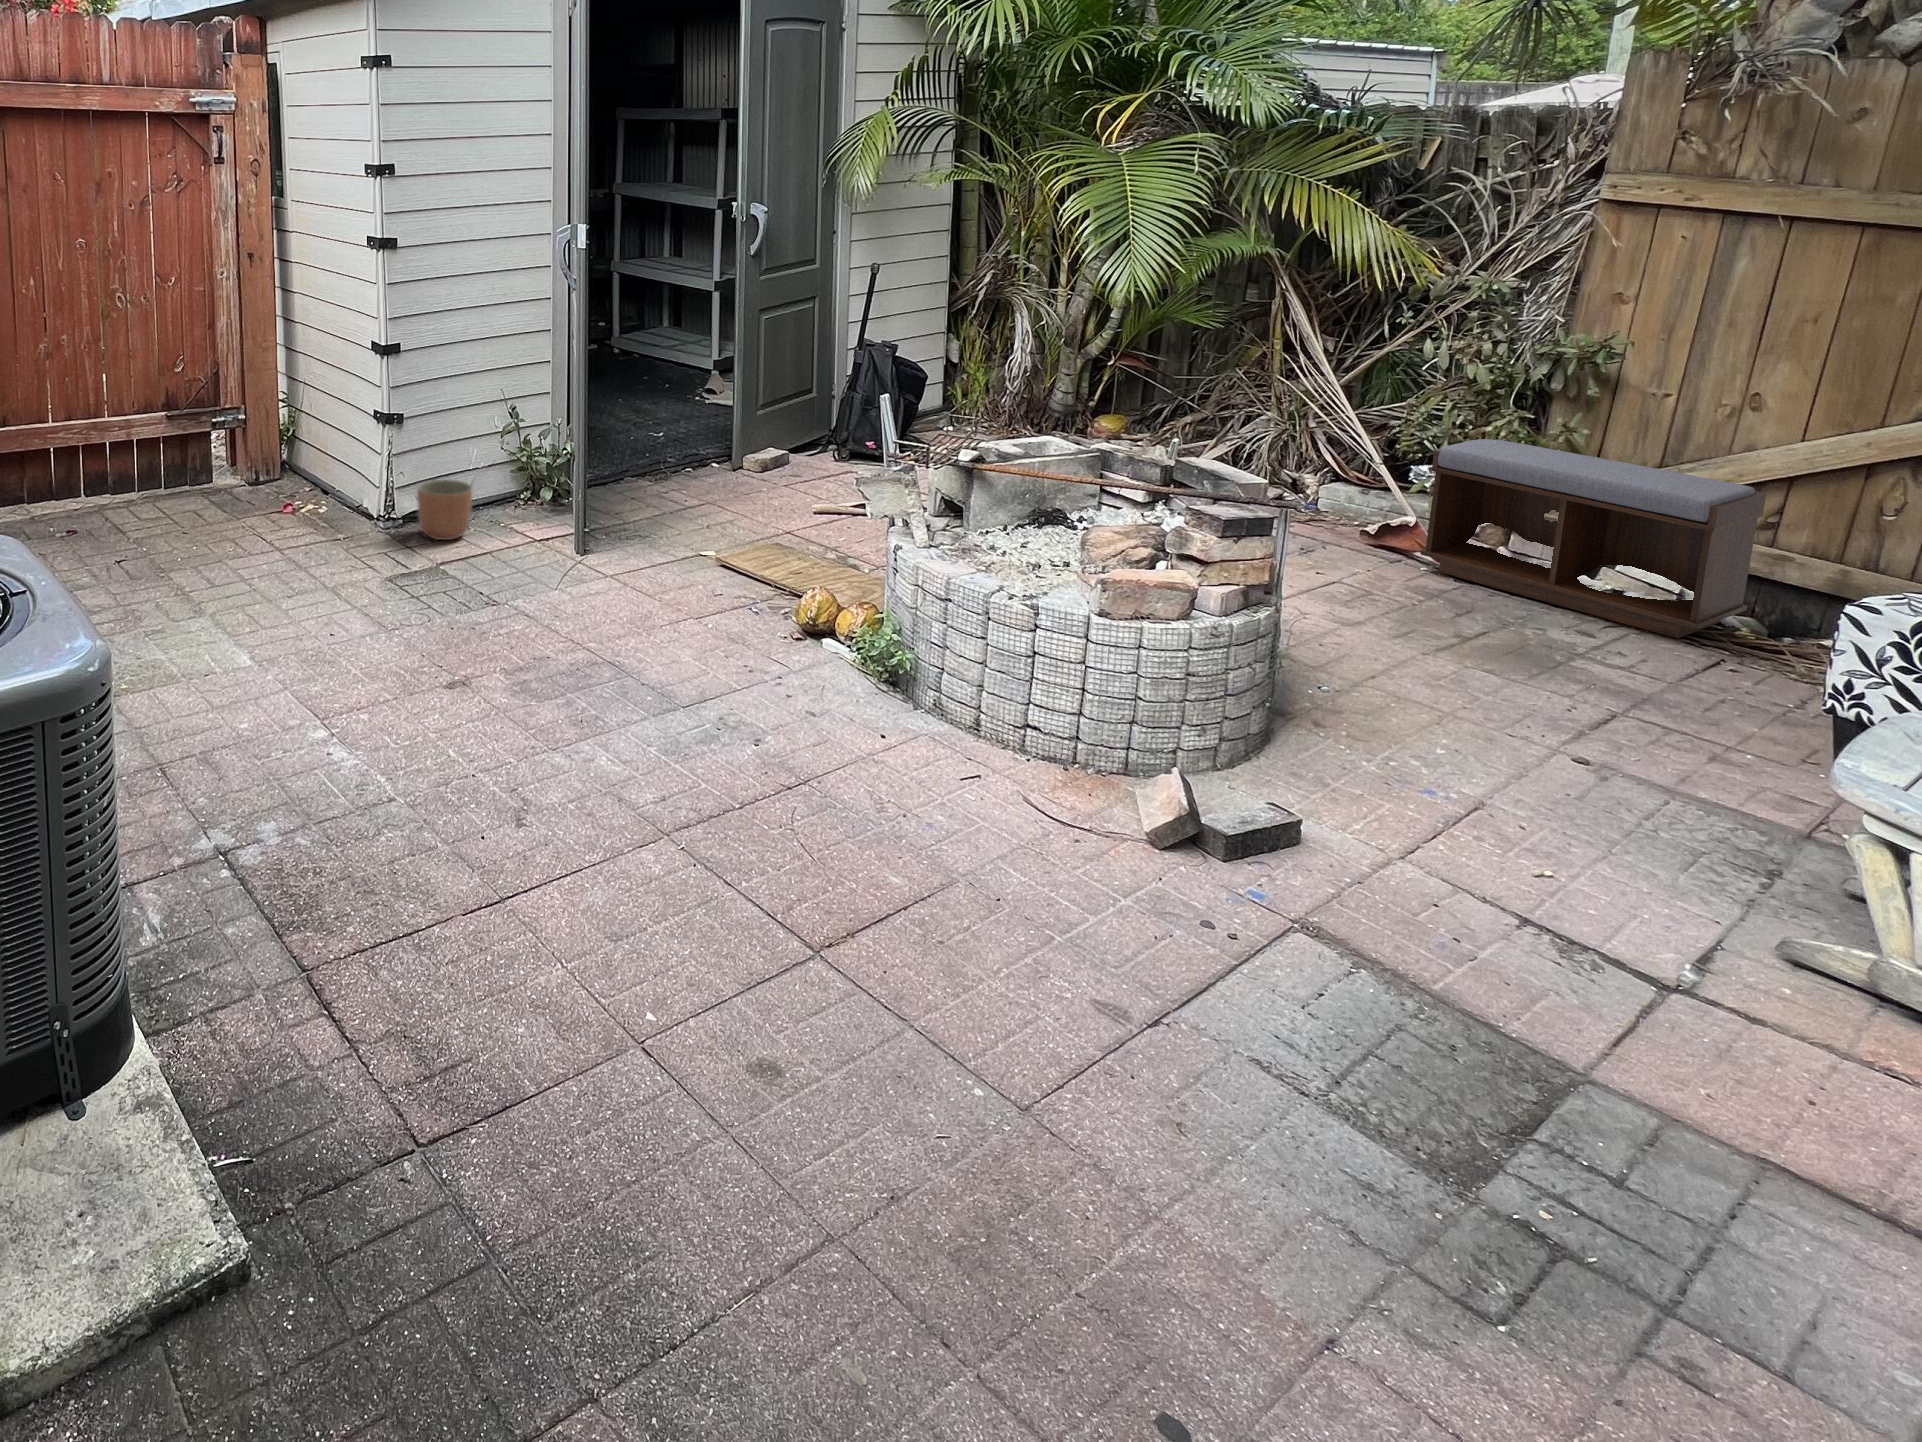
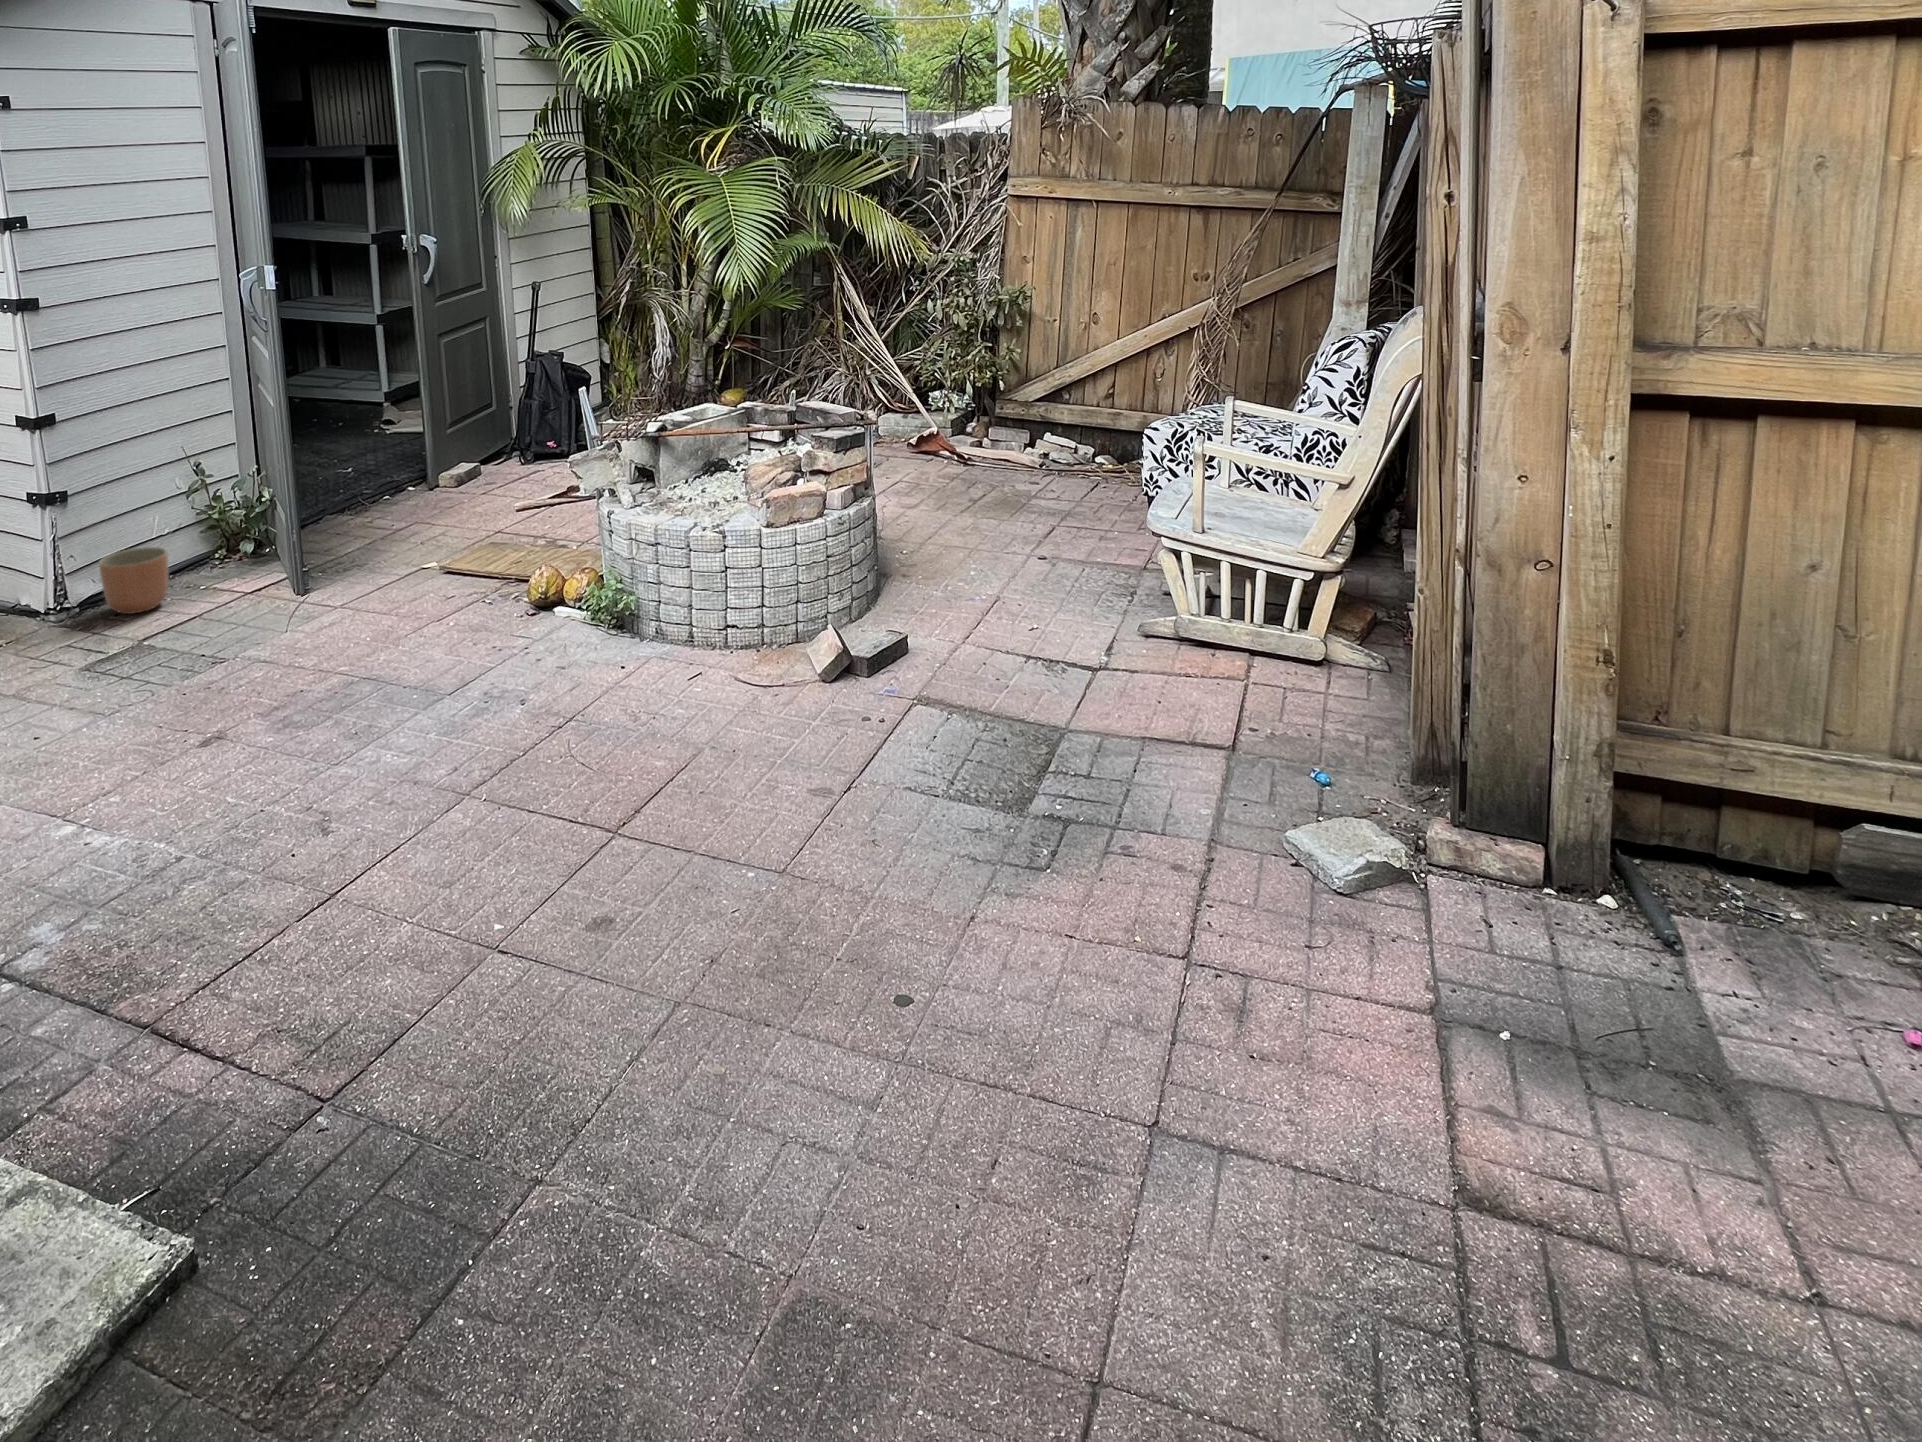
bench: present [1421,439,1766,638] -> none [942,364,1107,475]

